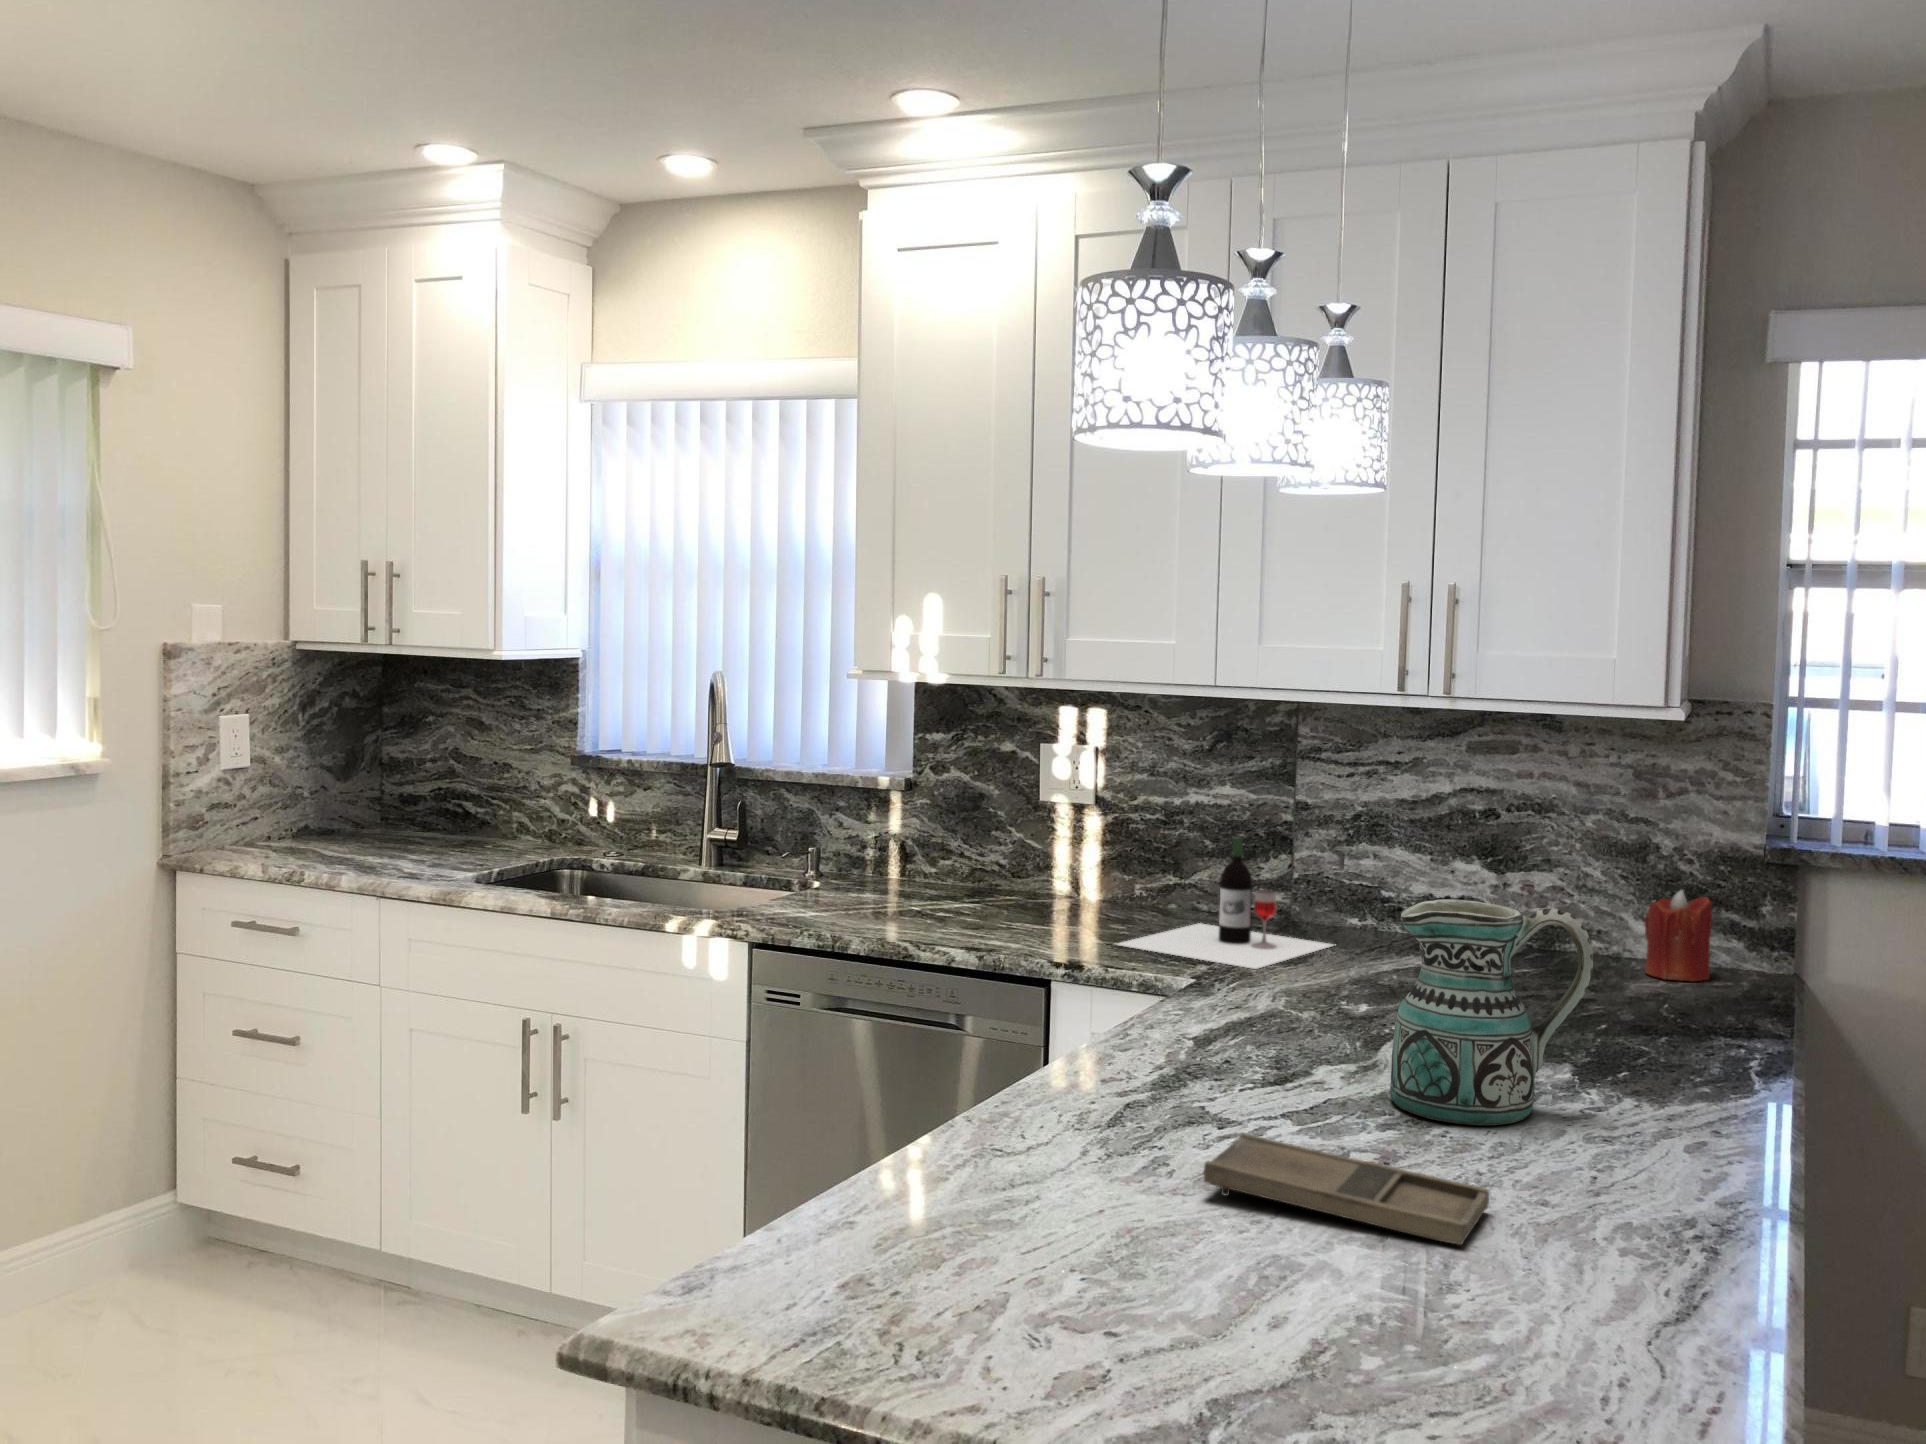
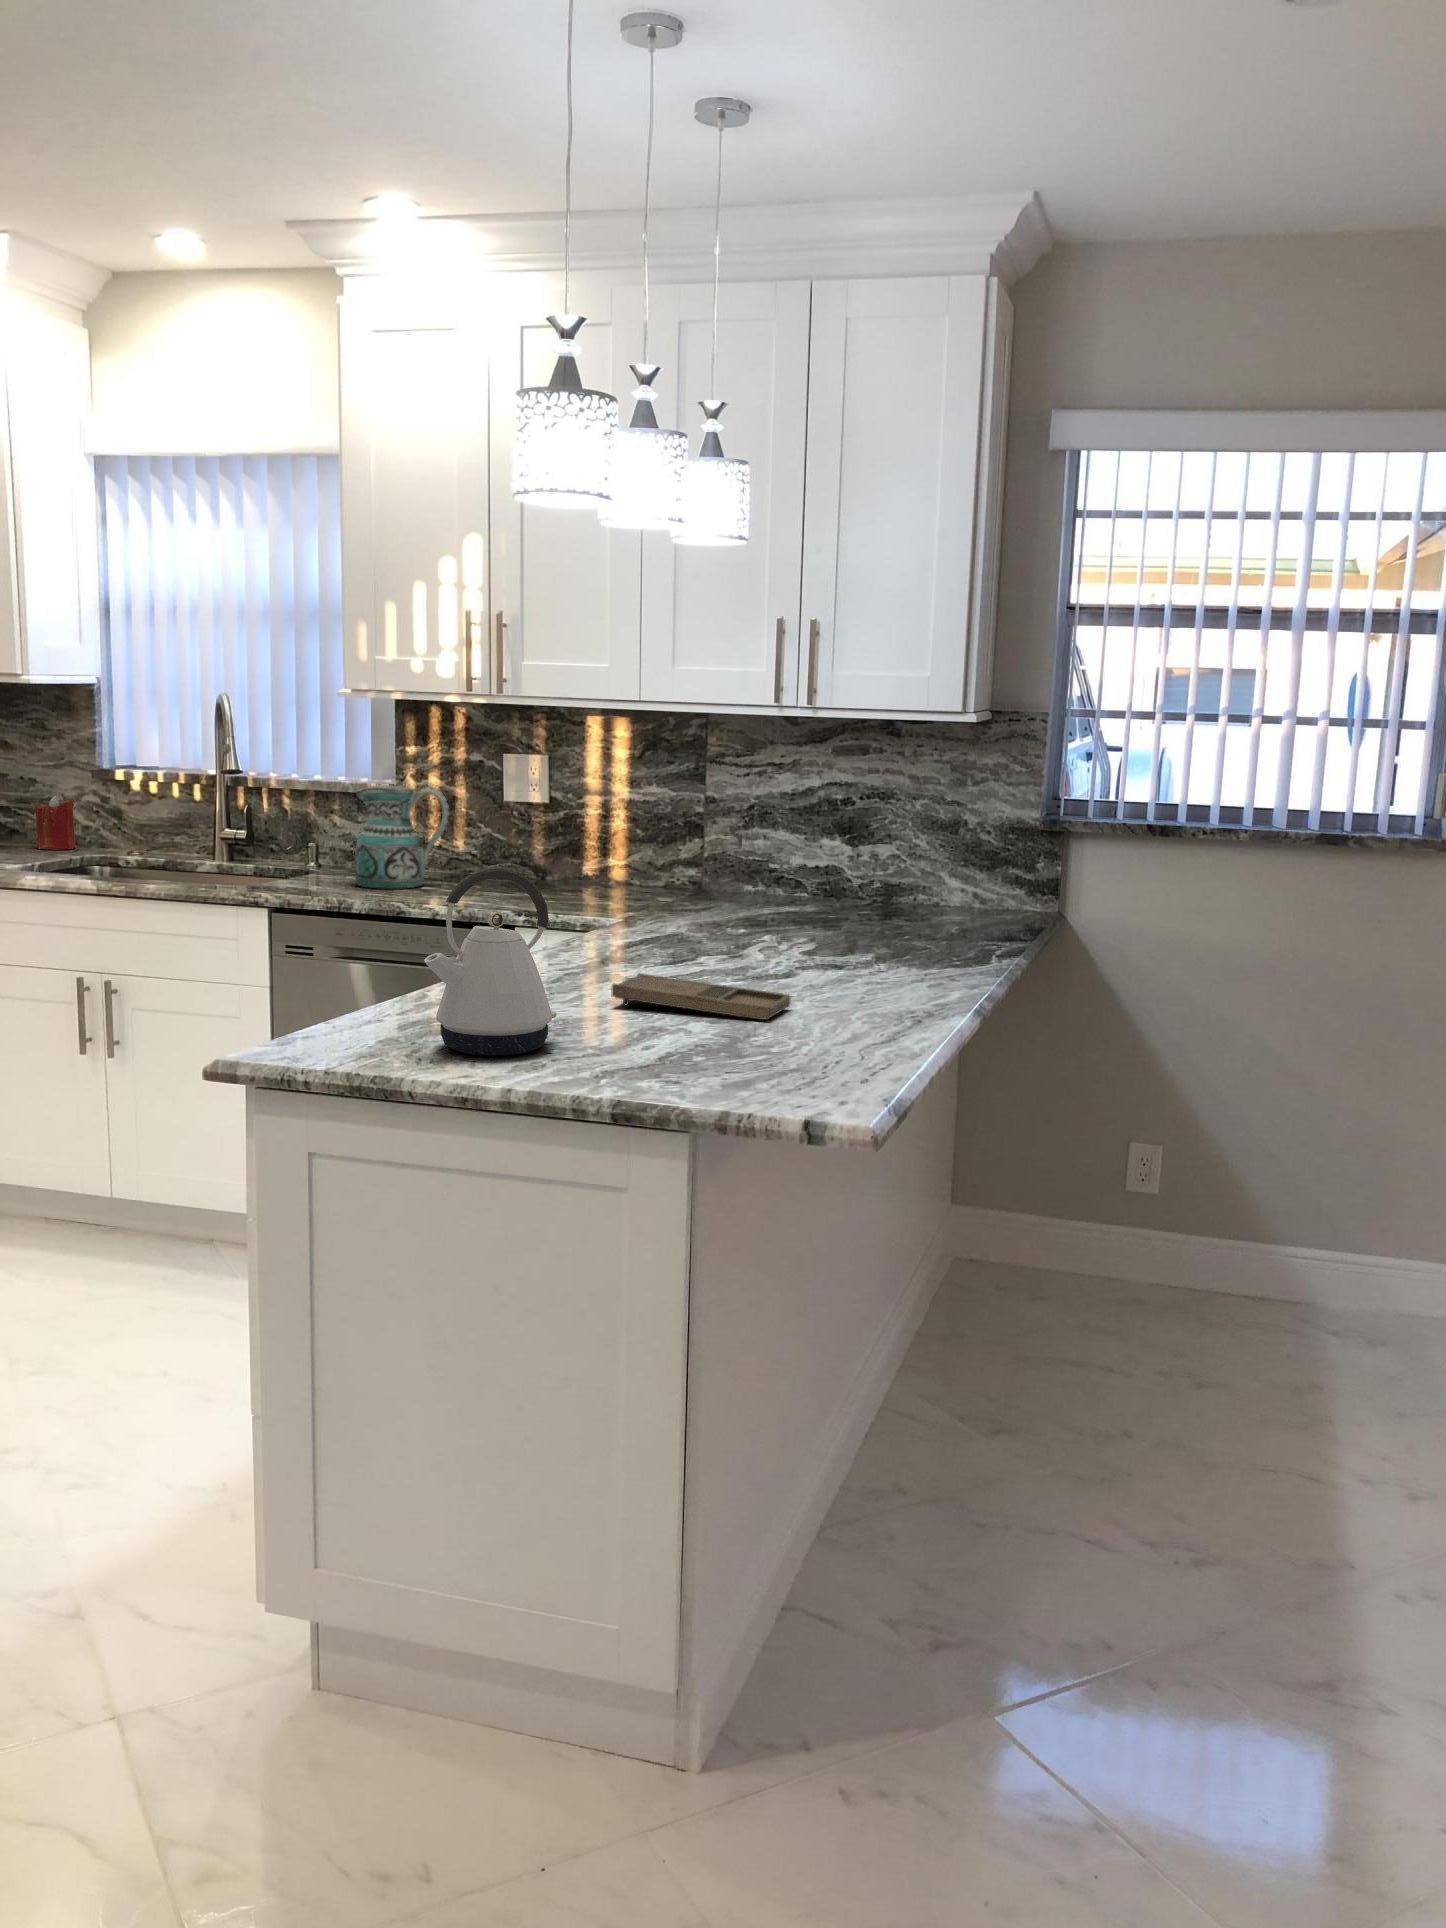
wine bottle: present [1115,837,1336,969] -> none [561,819,733,913]
candle: present [1645,890,1712,981] -> present [36,796,76,850]
ceramic pitcher: present [1390,899,1593,1125] -> present [355,785,449,889]
kettle: none [912,1019,1124,1343] -> present [424,868,556,1056]

